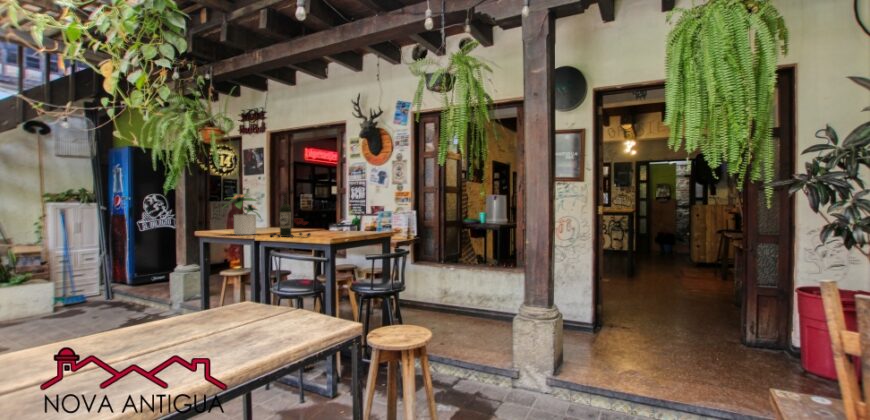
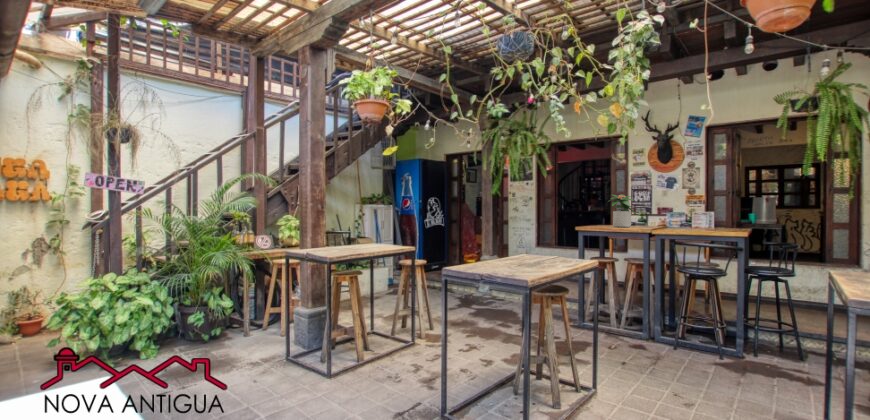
wine bottle: present [270,193,311,237] -> none [660,193,703,229]

